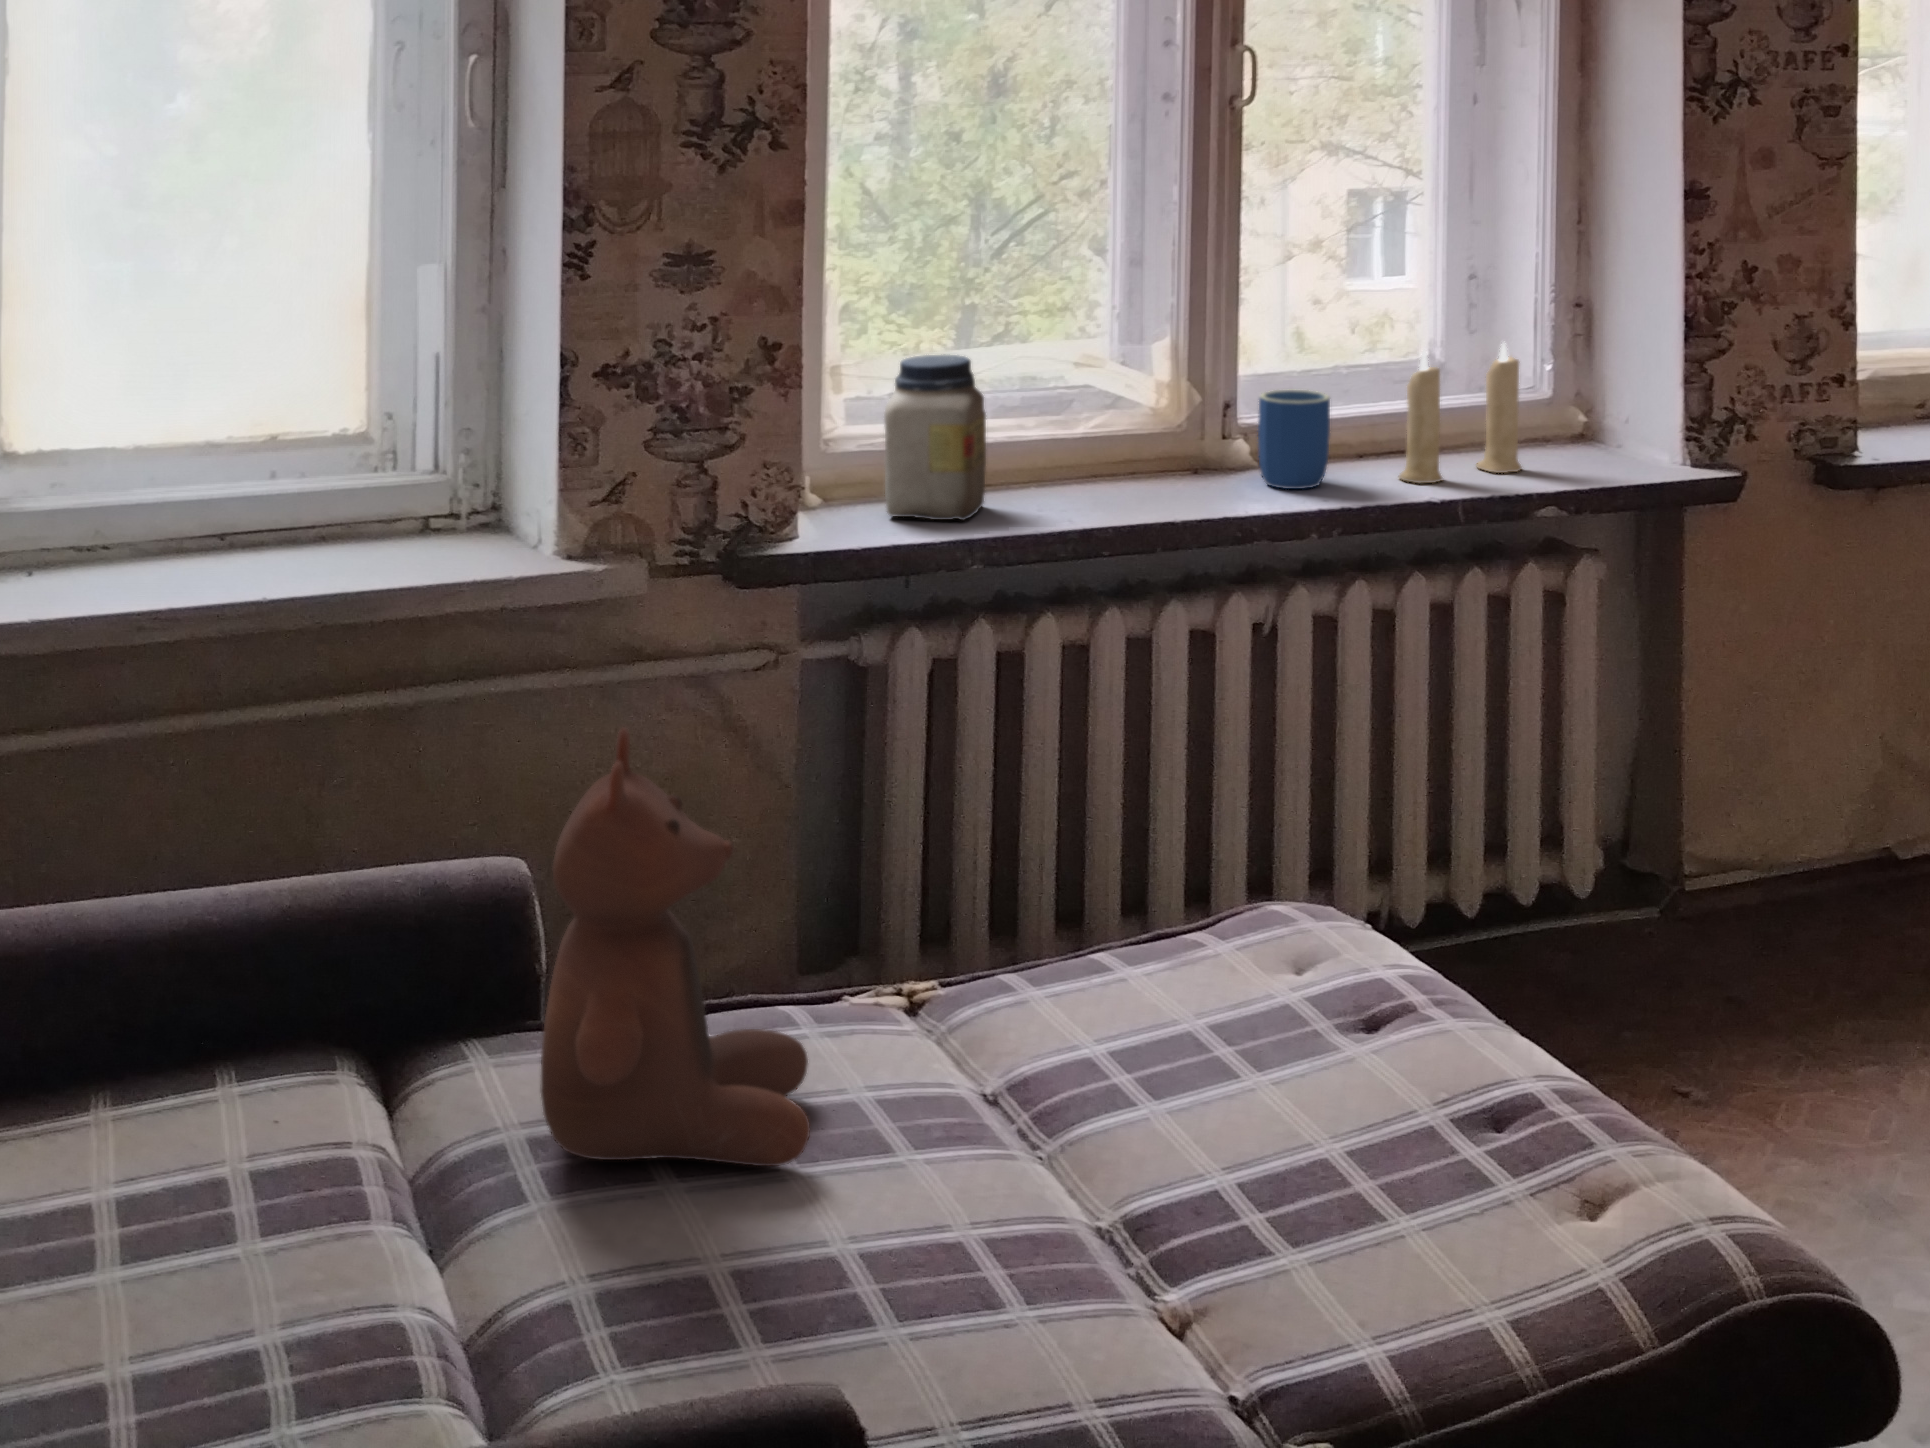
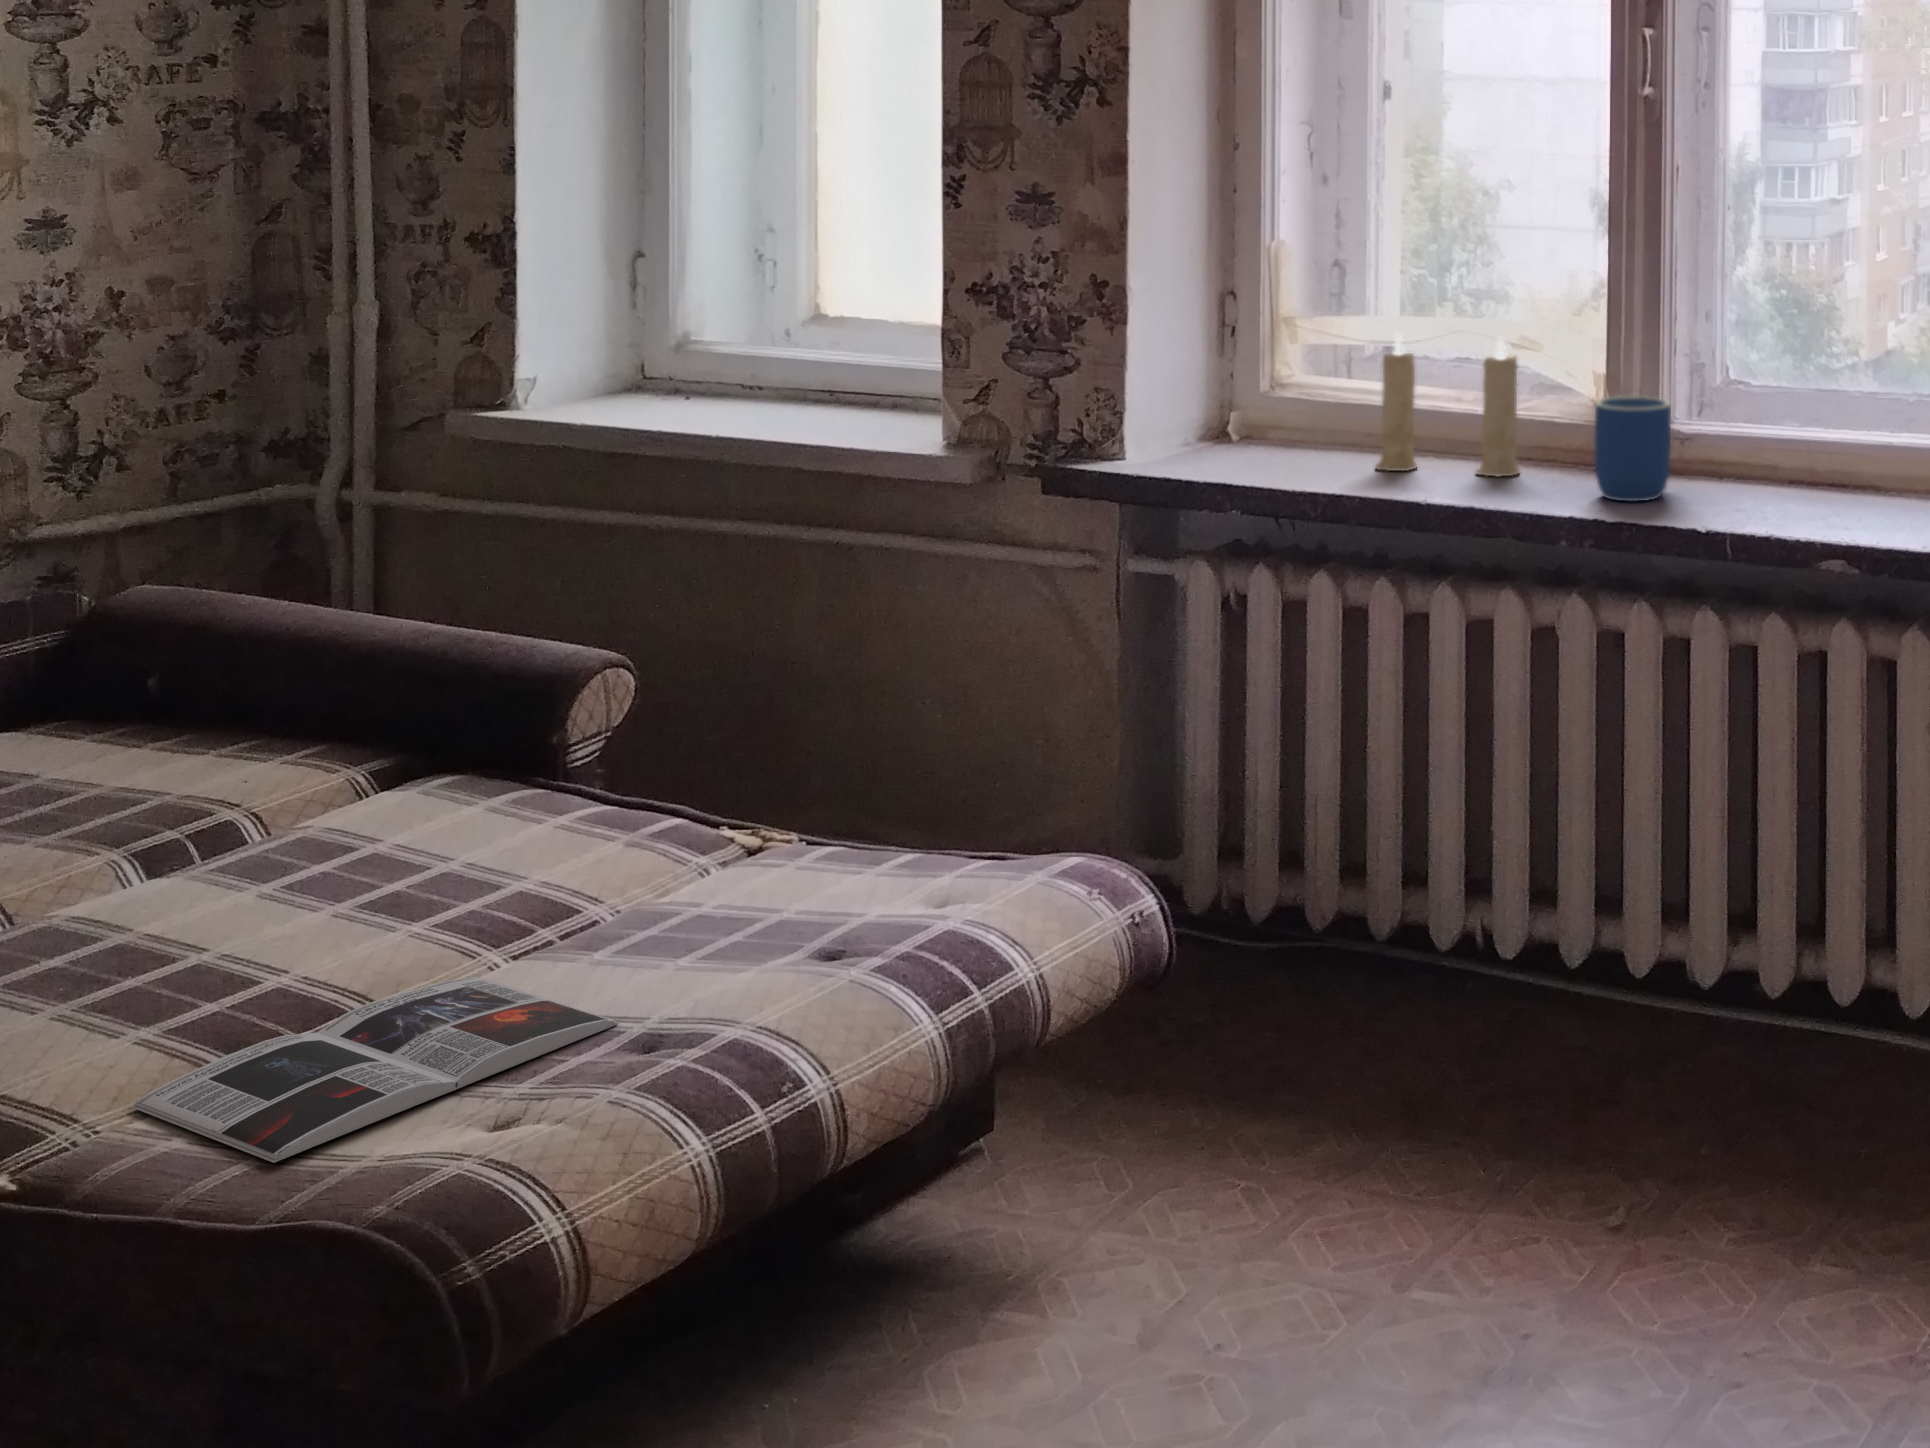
candle: present [1399,343,1522,483] -> present [1376,335,1520,477]
jar: present [884,355,986,520] -> none [1230,315,1338,473]
stuffed bear: present [540,727,810,1166] -> none [206,533,517,910]
magazine: none [1064,1138,1395,1359] -> present [132,977,619,1163]

